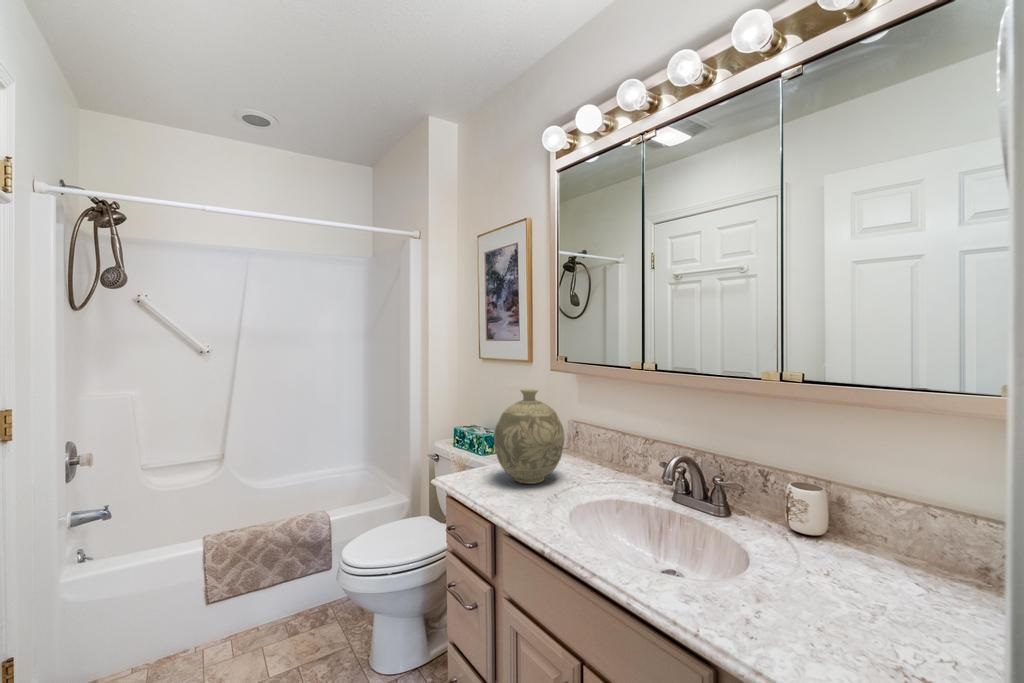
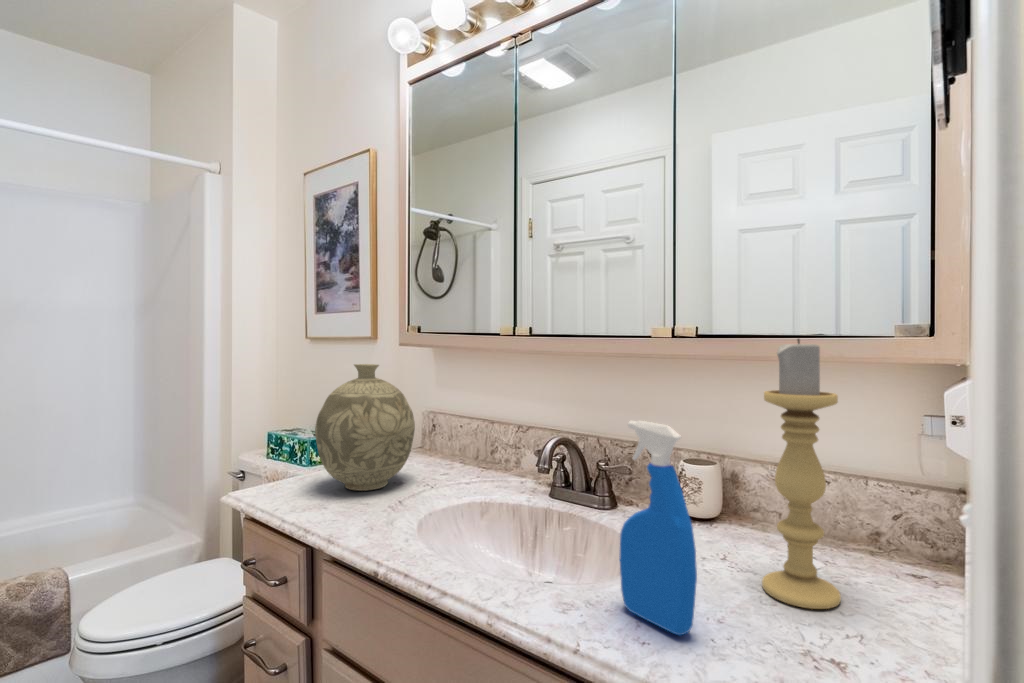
candle holder: none [862,400,939,633] -> present [762,339,841,609]
spray bottle: none [732,462,797,636] -> present [619,421,697,636]

